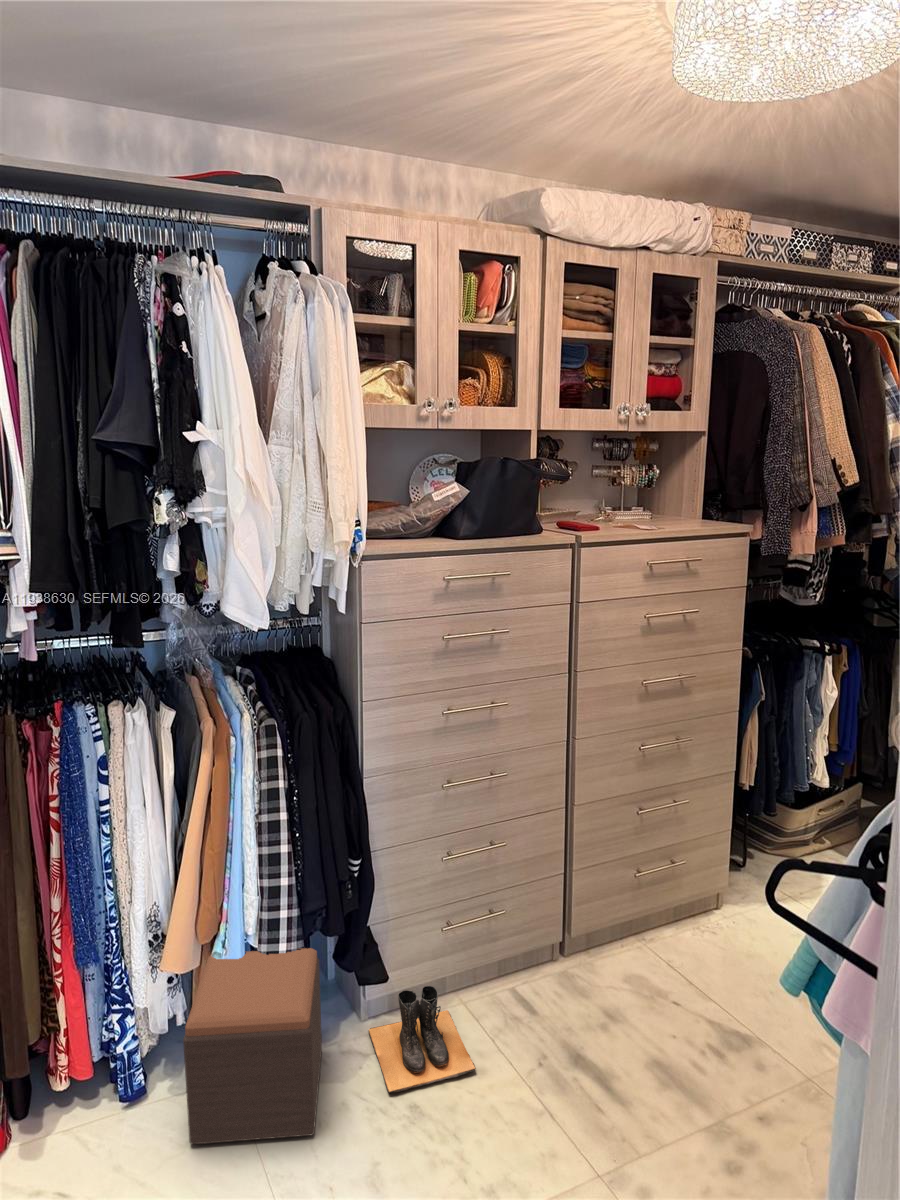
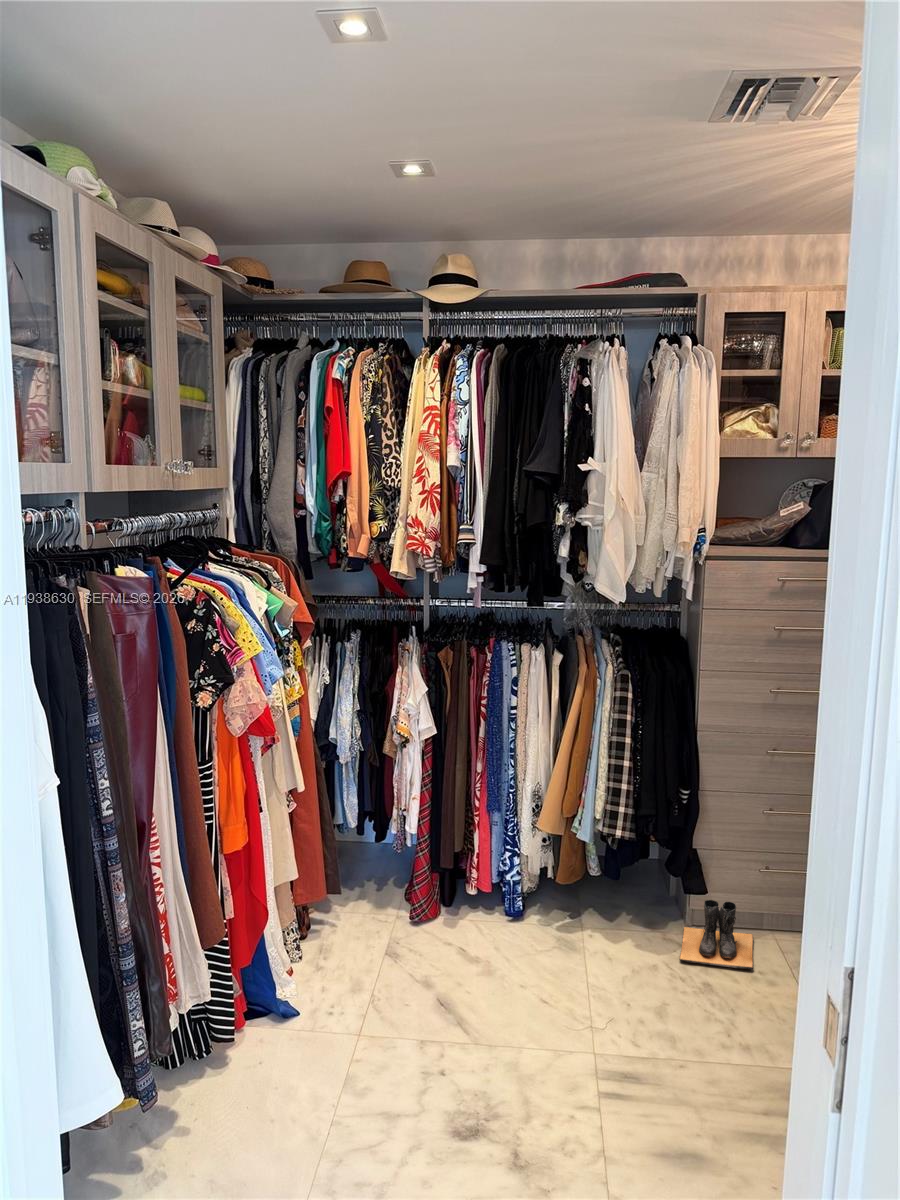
footstool: present [183,948,322,1144] -> none [539,832,647,963]

